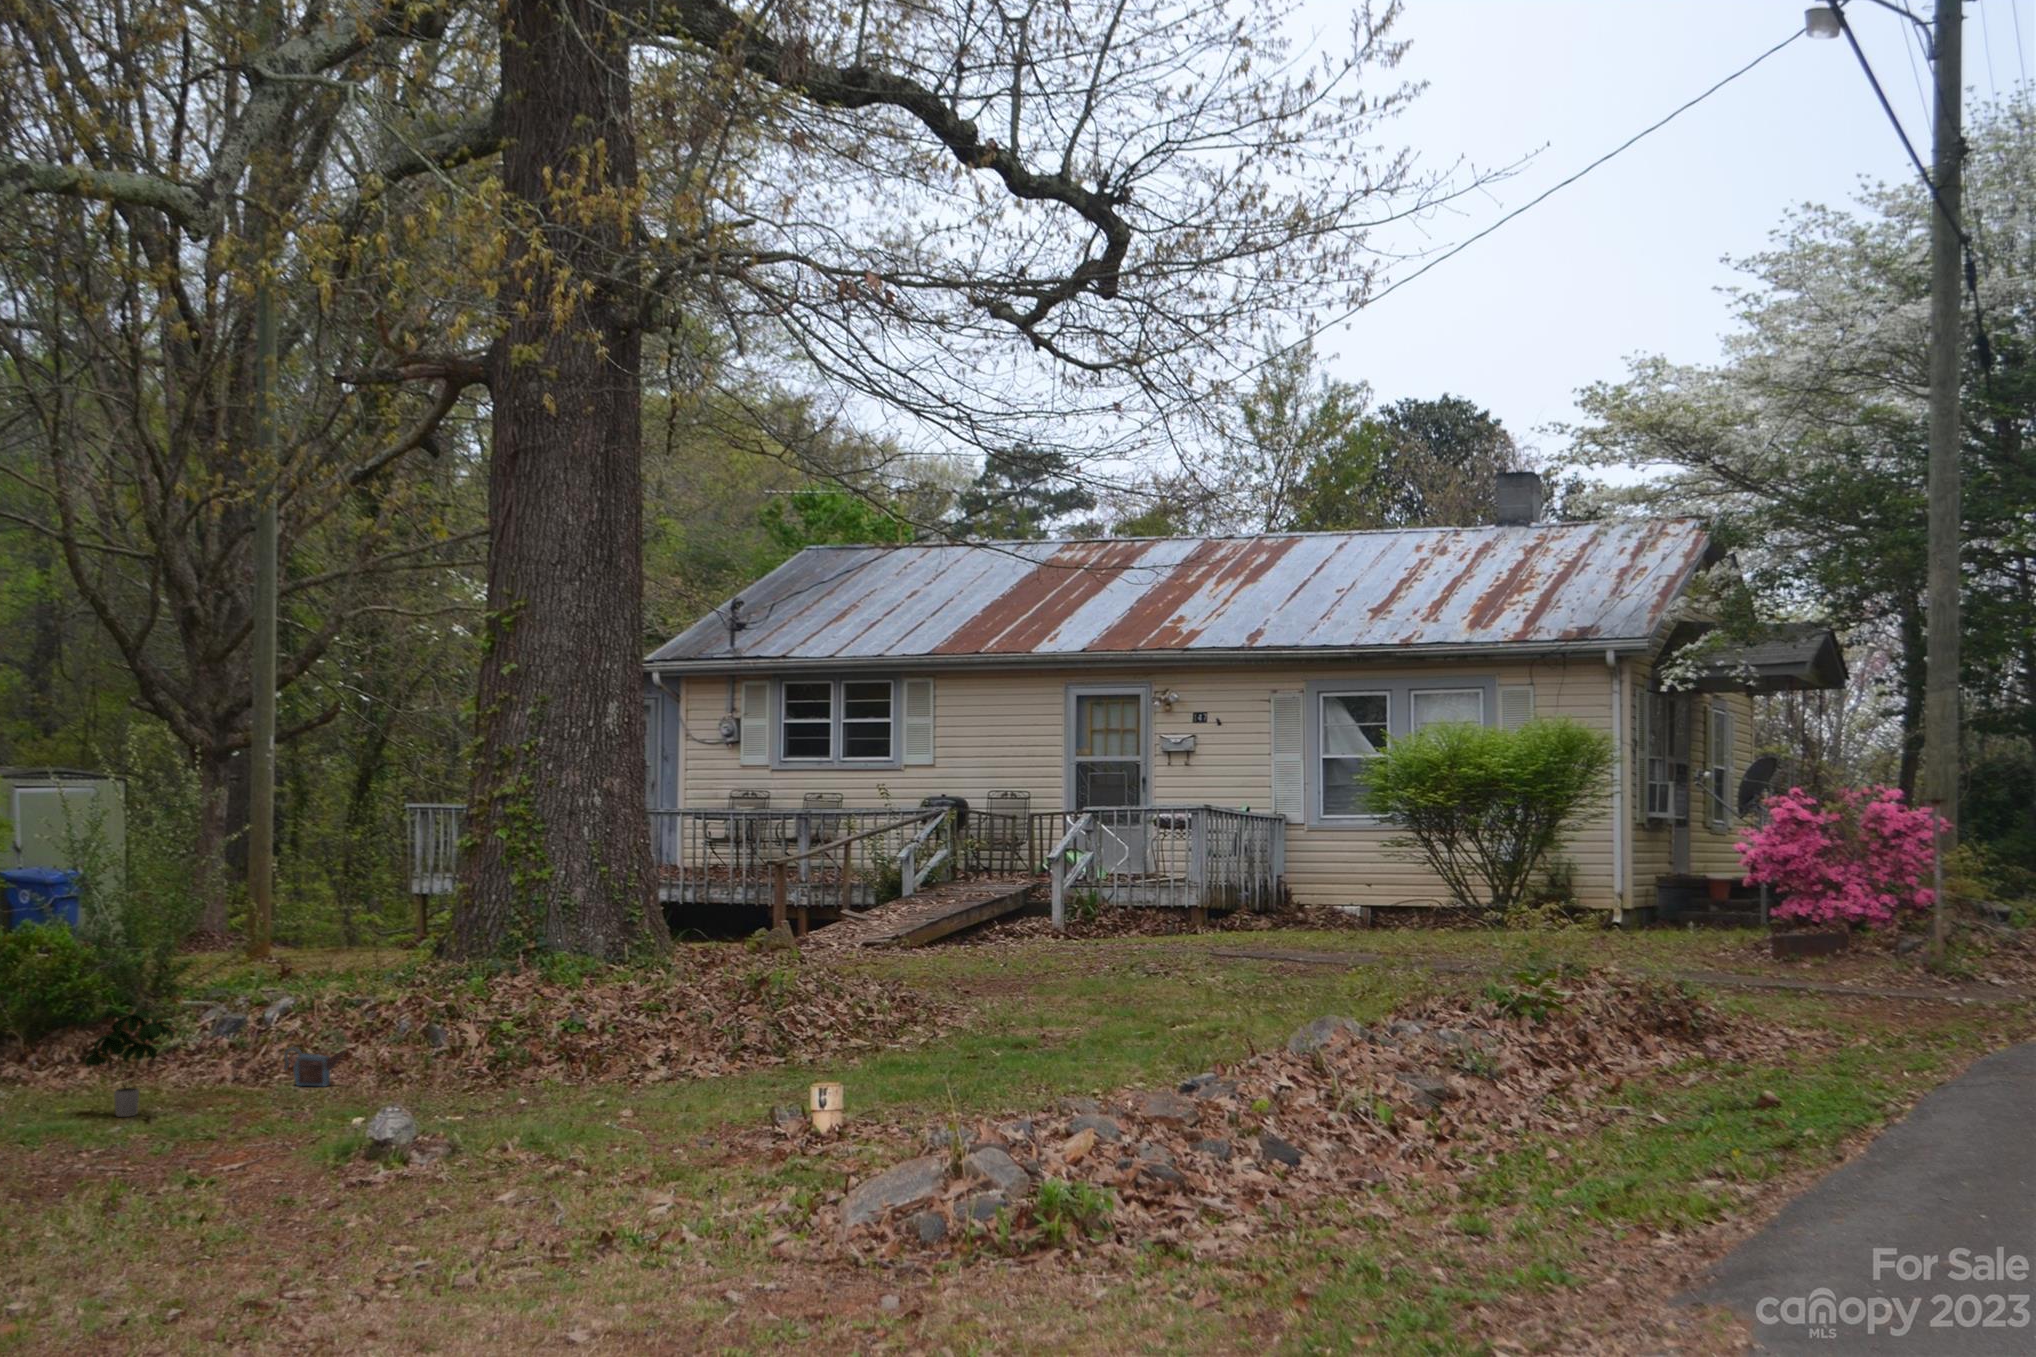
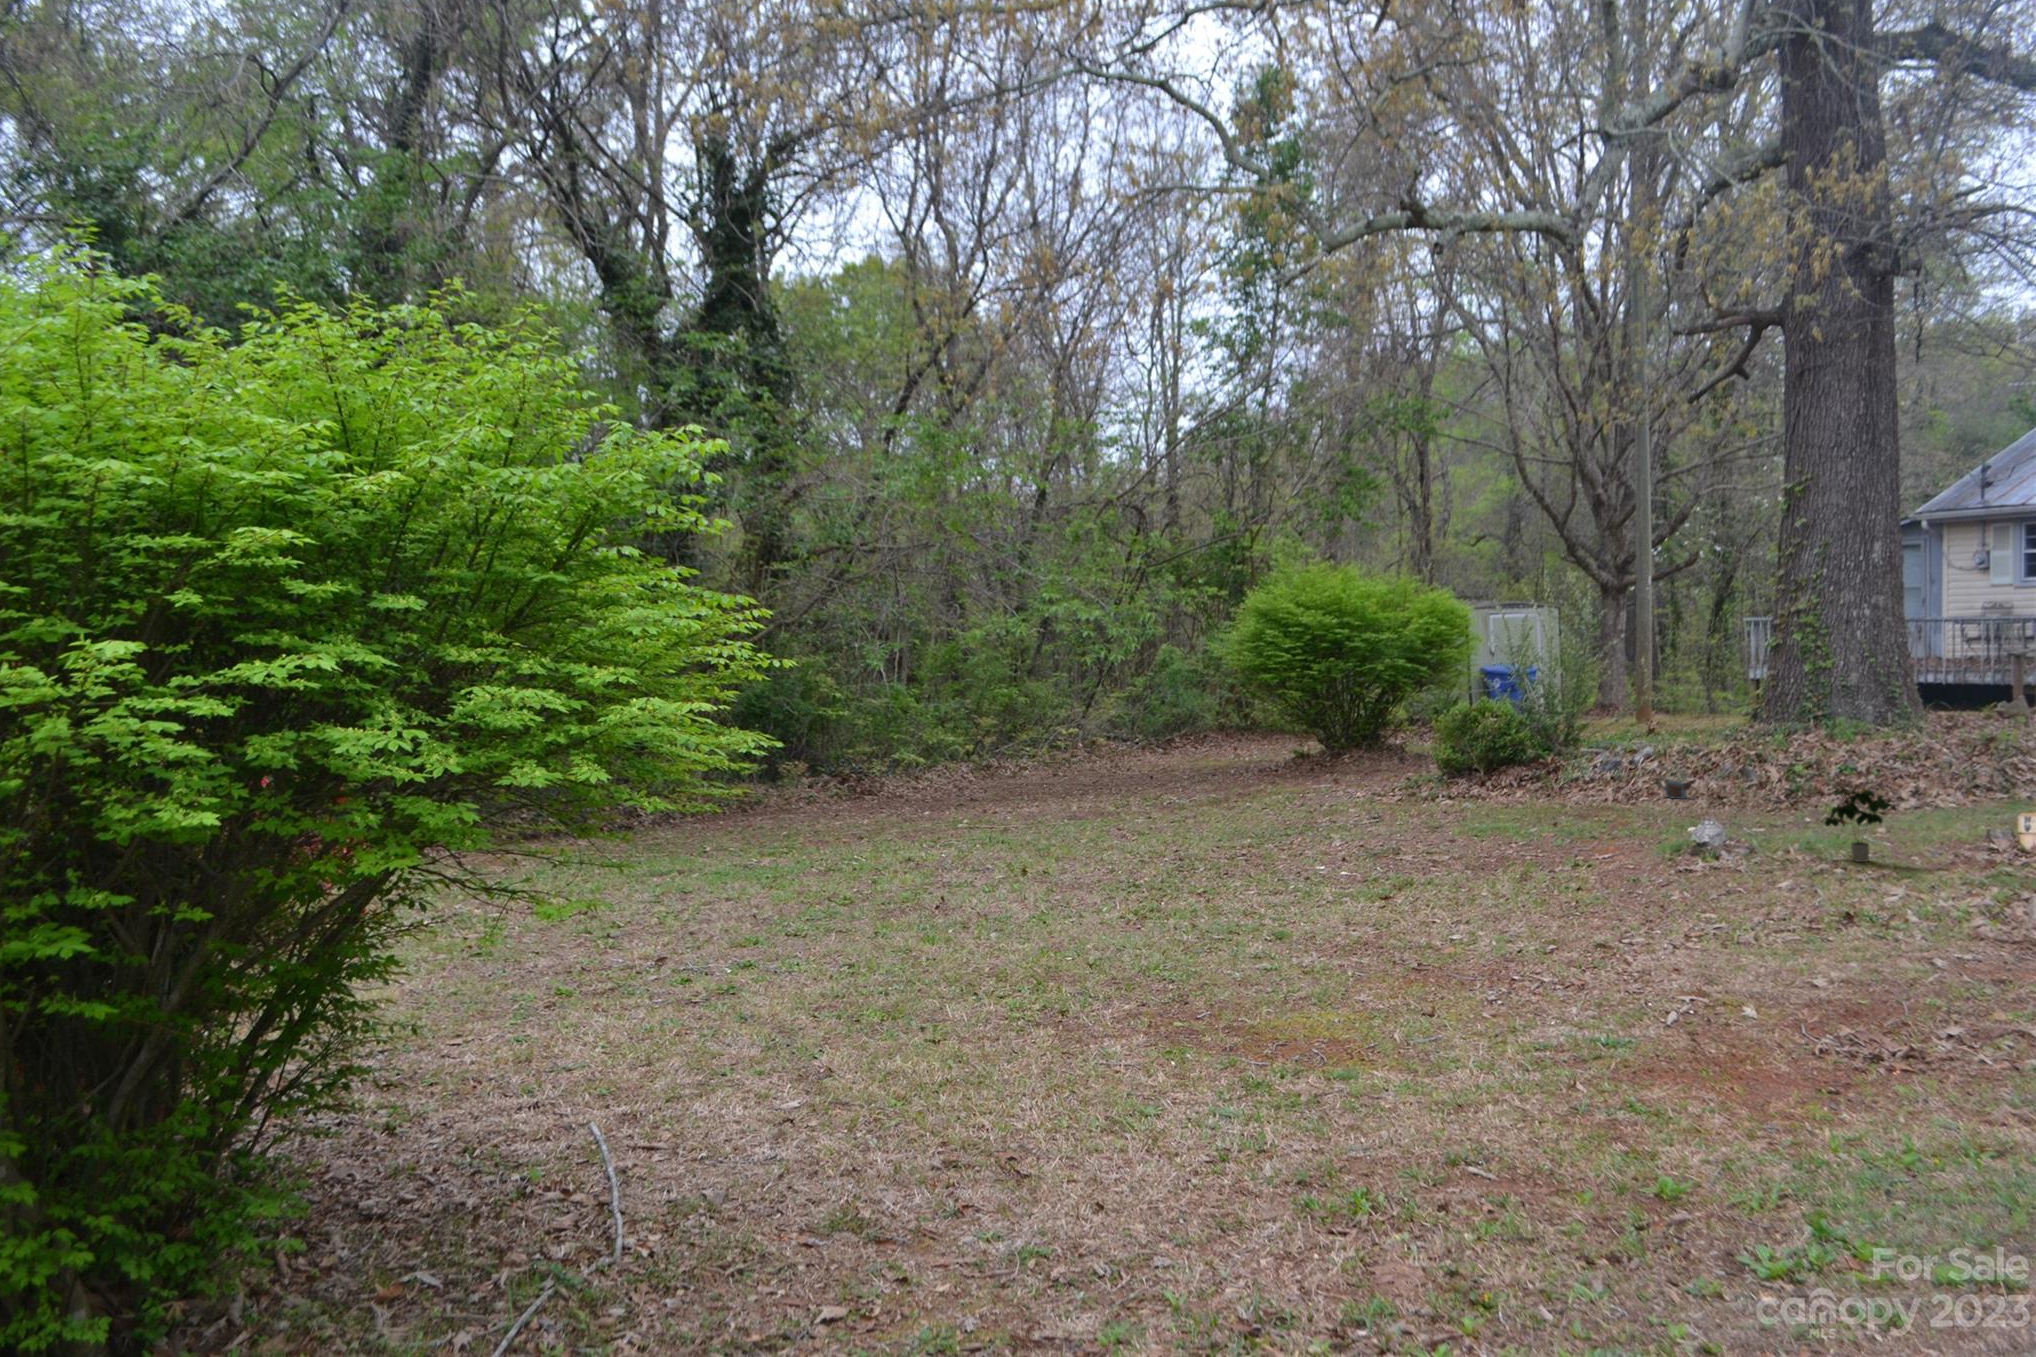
potted plant: present [82,1010,174,1117] -> present [1825,790,1896,862]

